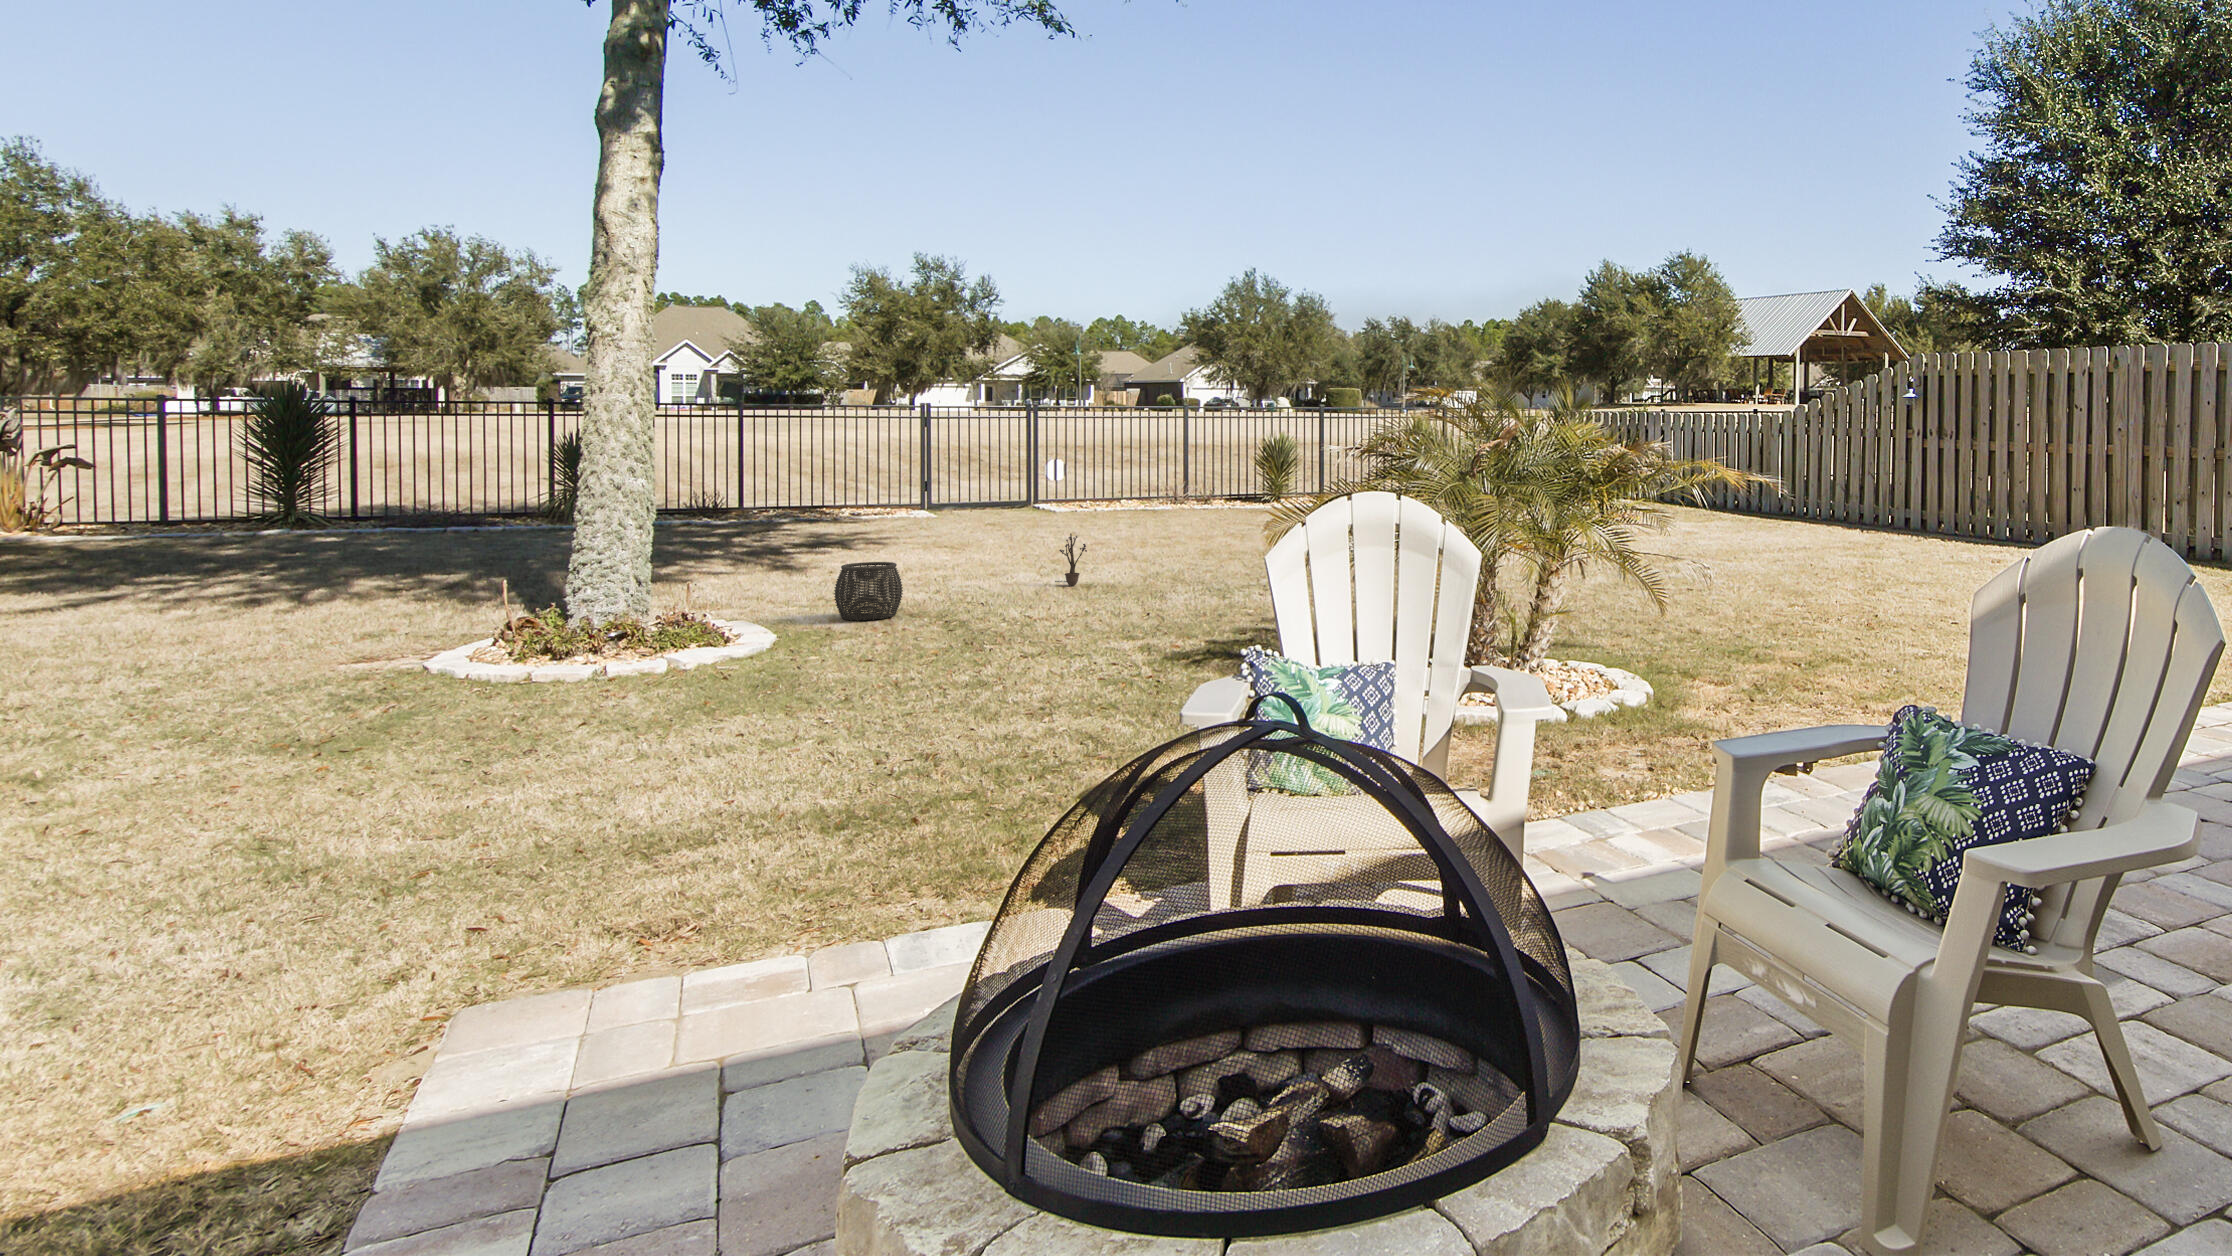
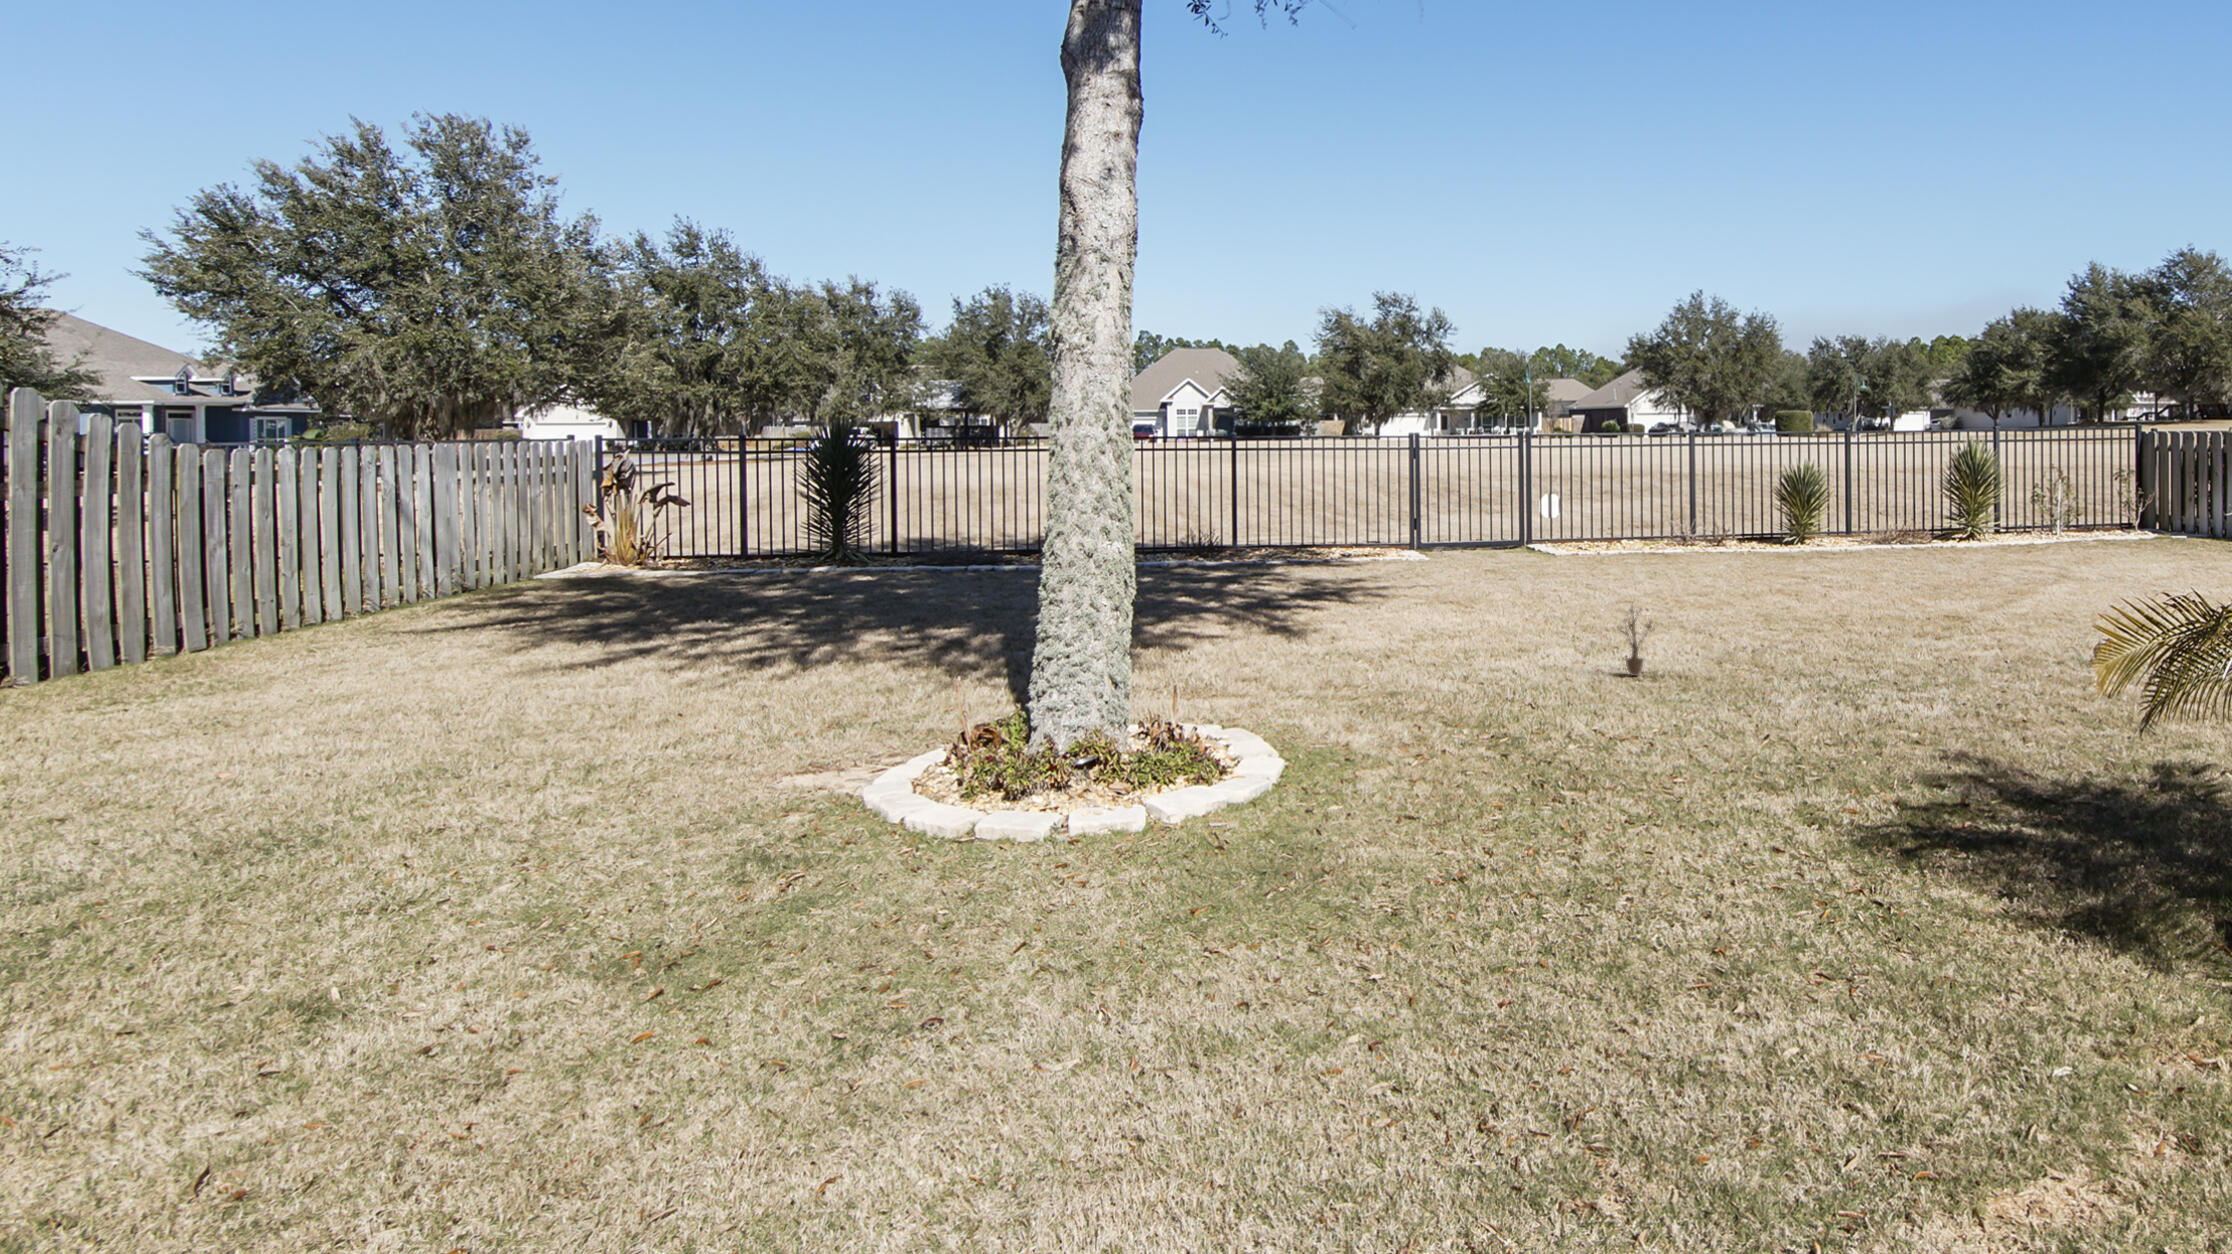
woven basket: present [834,562,903,621] -> none [1352,649,1438,735]

